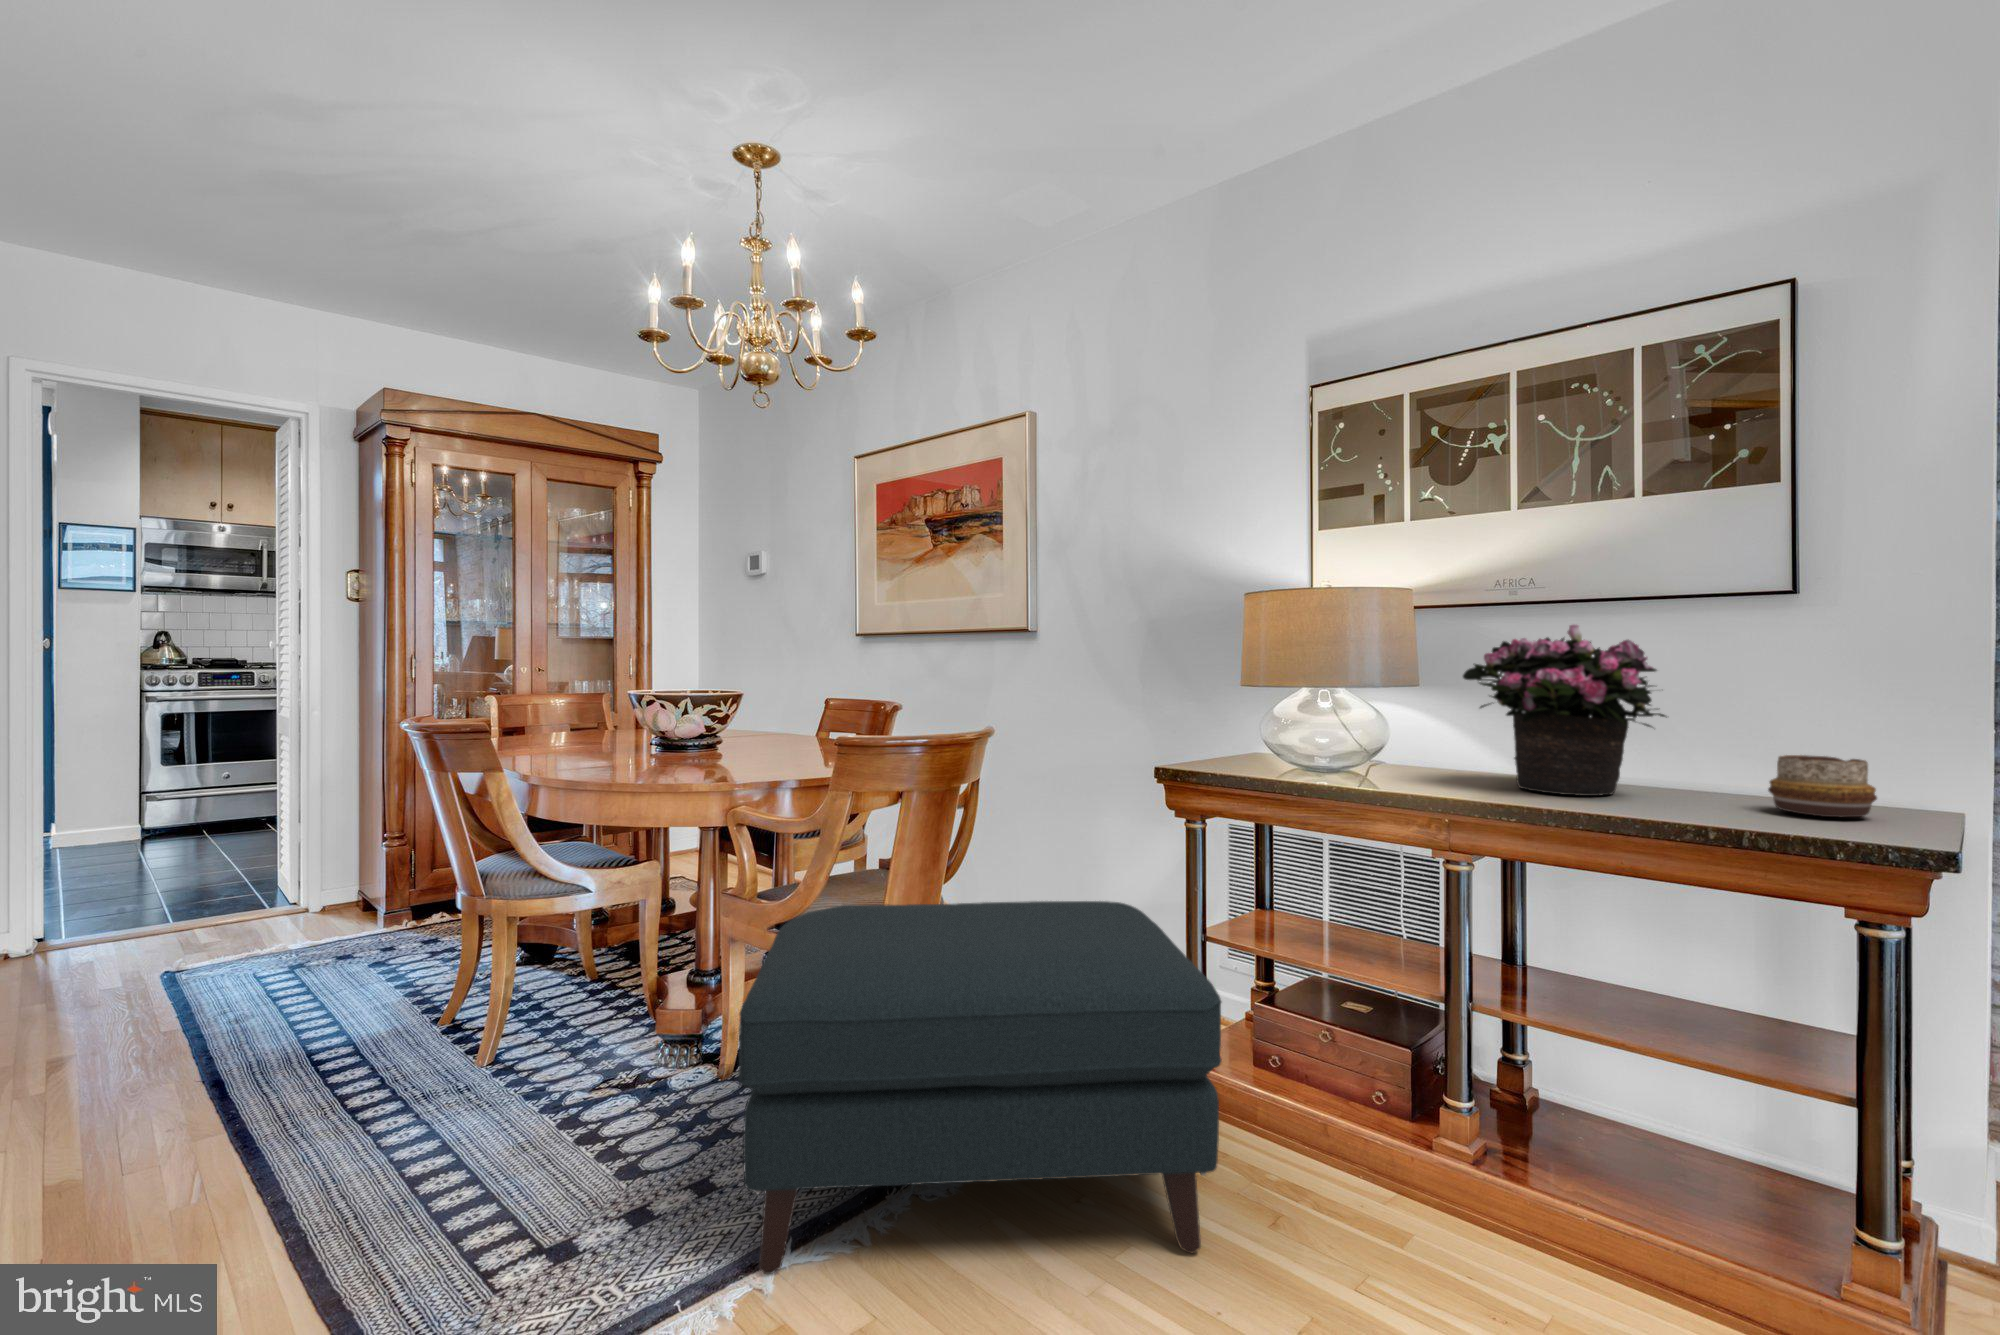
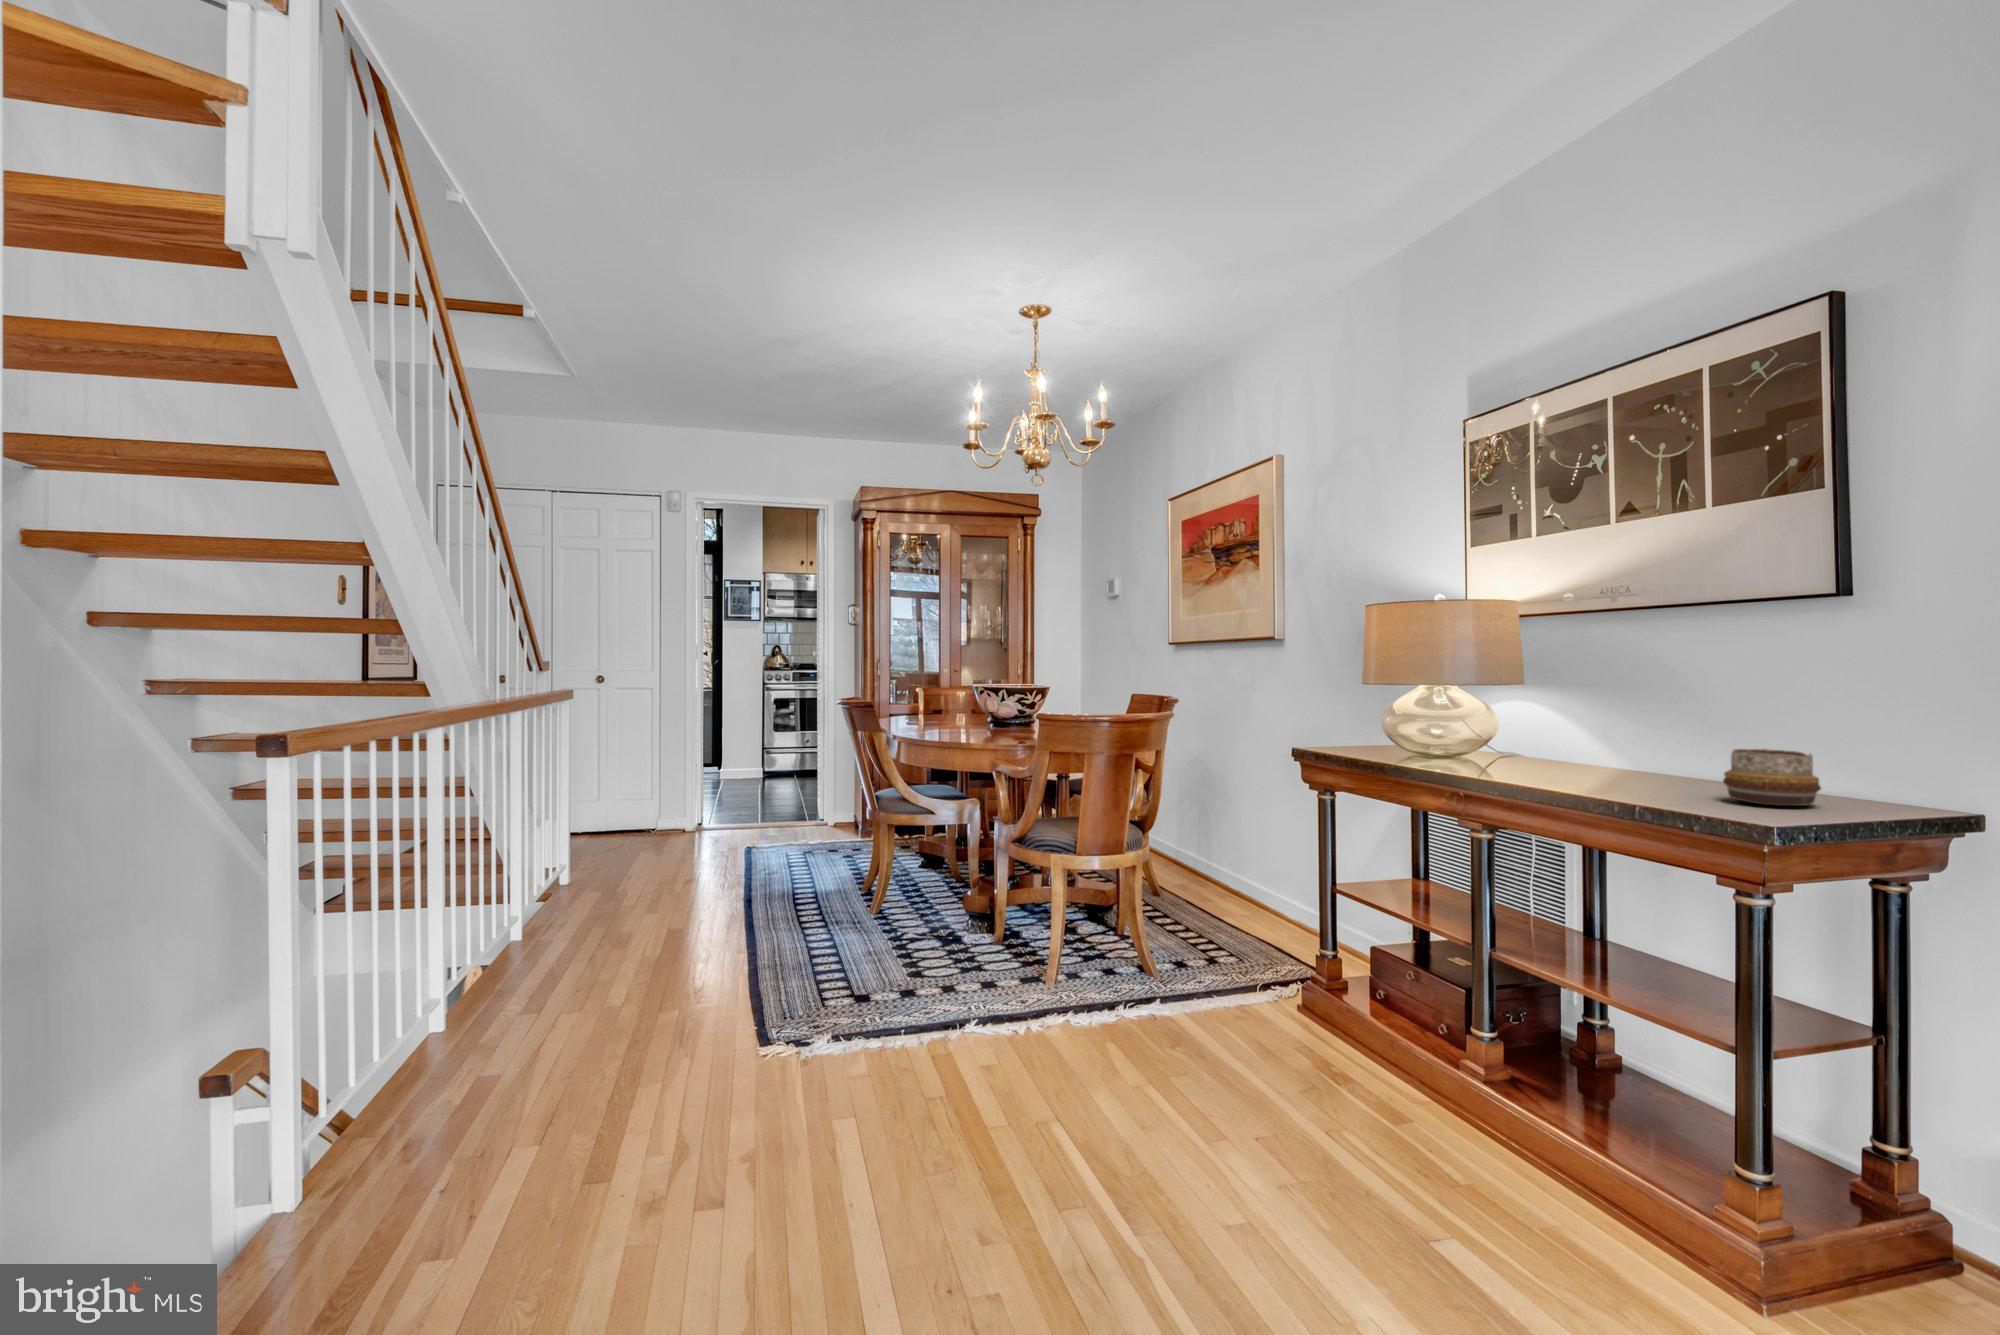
potted flower: present [1463,625,1667,796] -> none [1504,630,1690,782]
ottoman: present [738,901,1222,1274] -> none [937,831,1273,1084]

